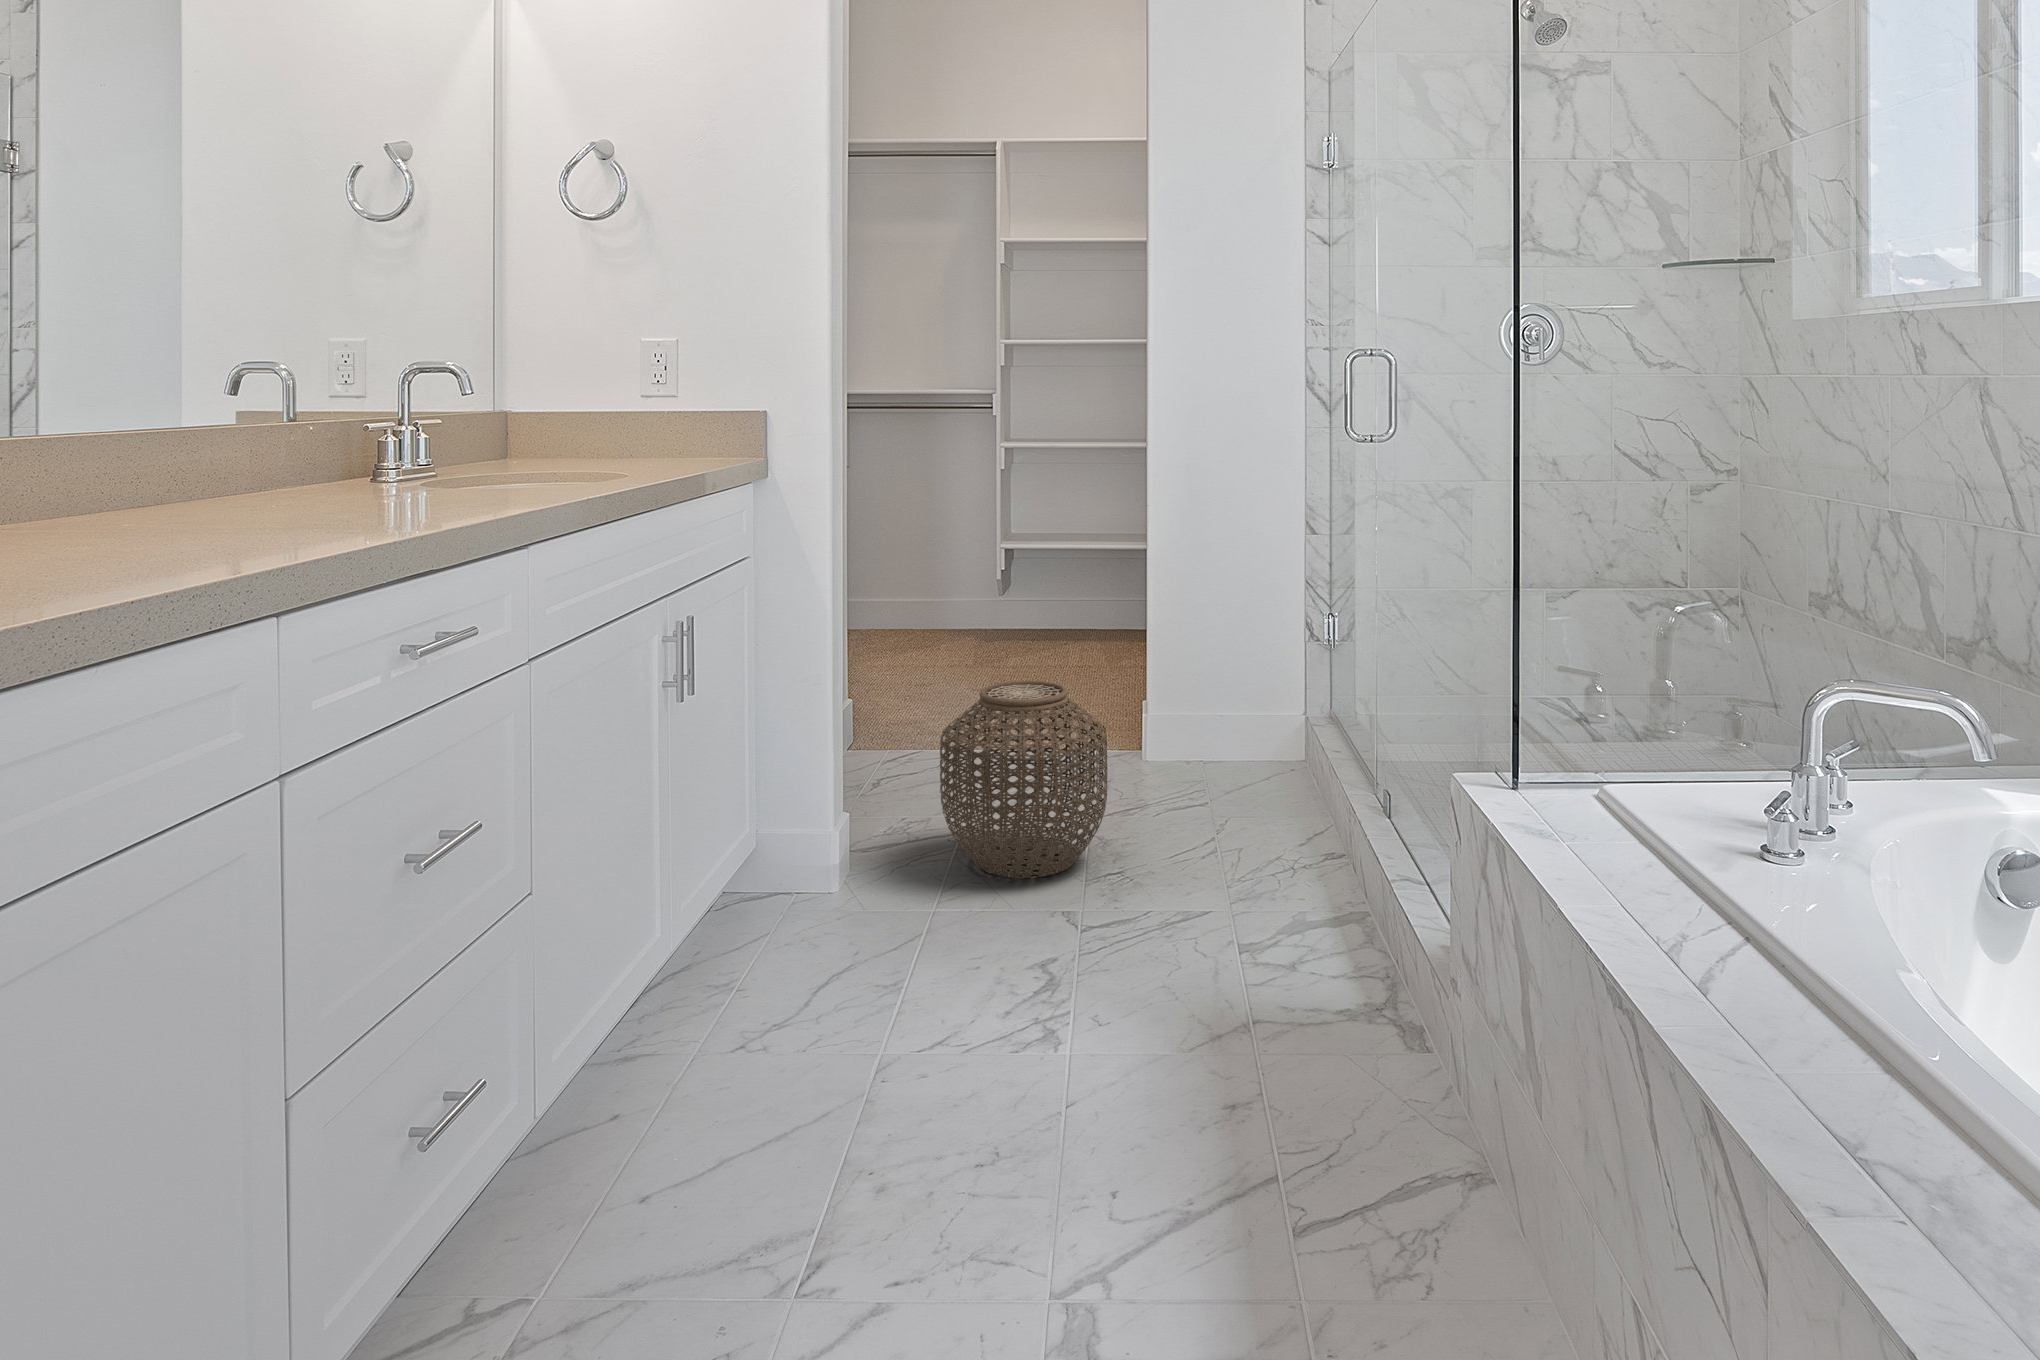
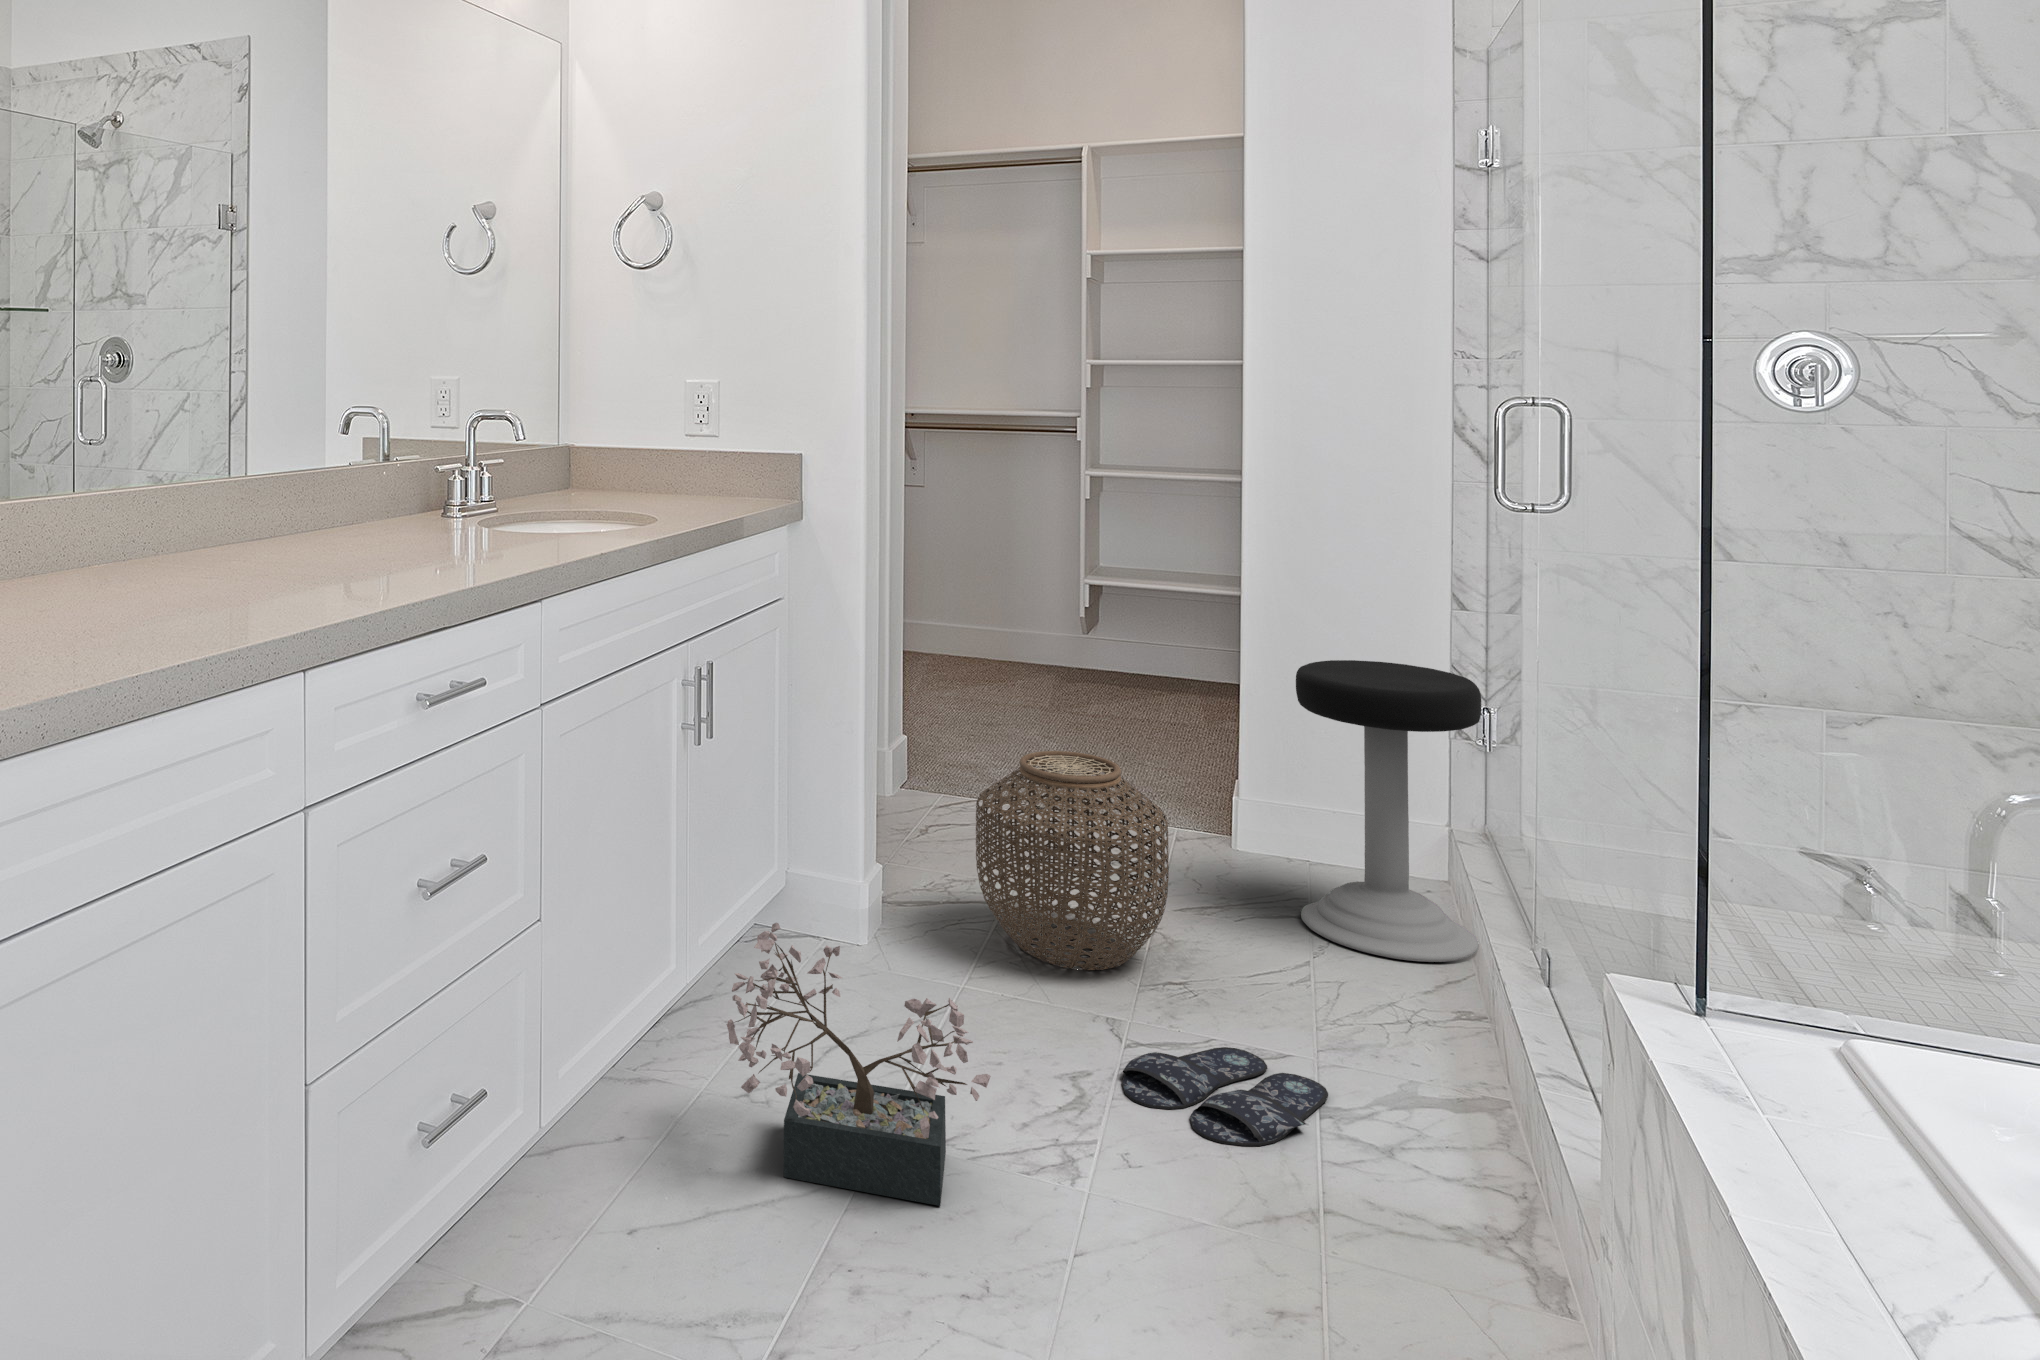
stool: none [1199,580,1334,824] -> present [1296,660,1481,962]
decorative plant: none [726,864,987,1113] -> present [727,923,991,1206]
slippers: none [1084,915,1244,991] -> present [1122,1047,1328,1146]

